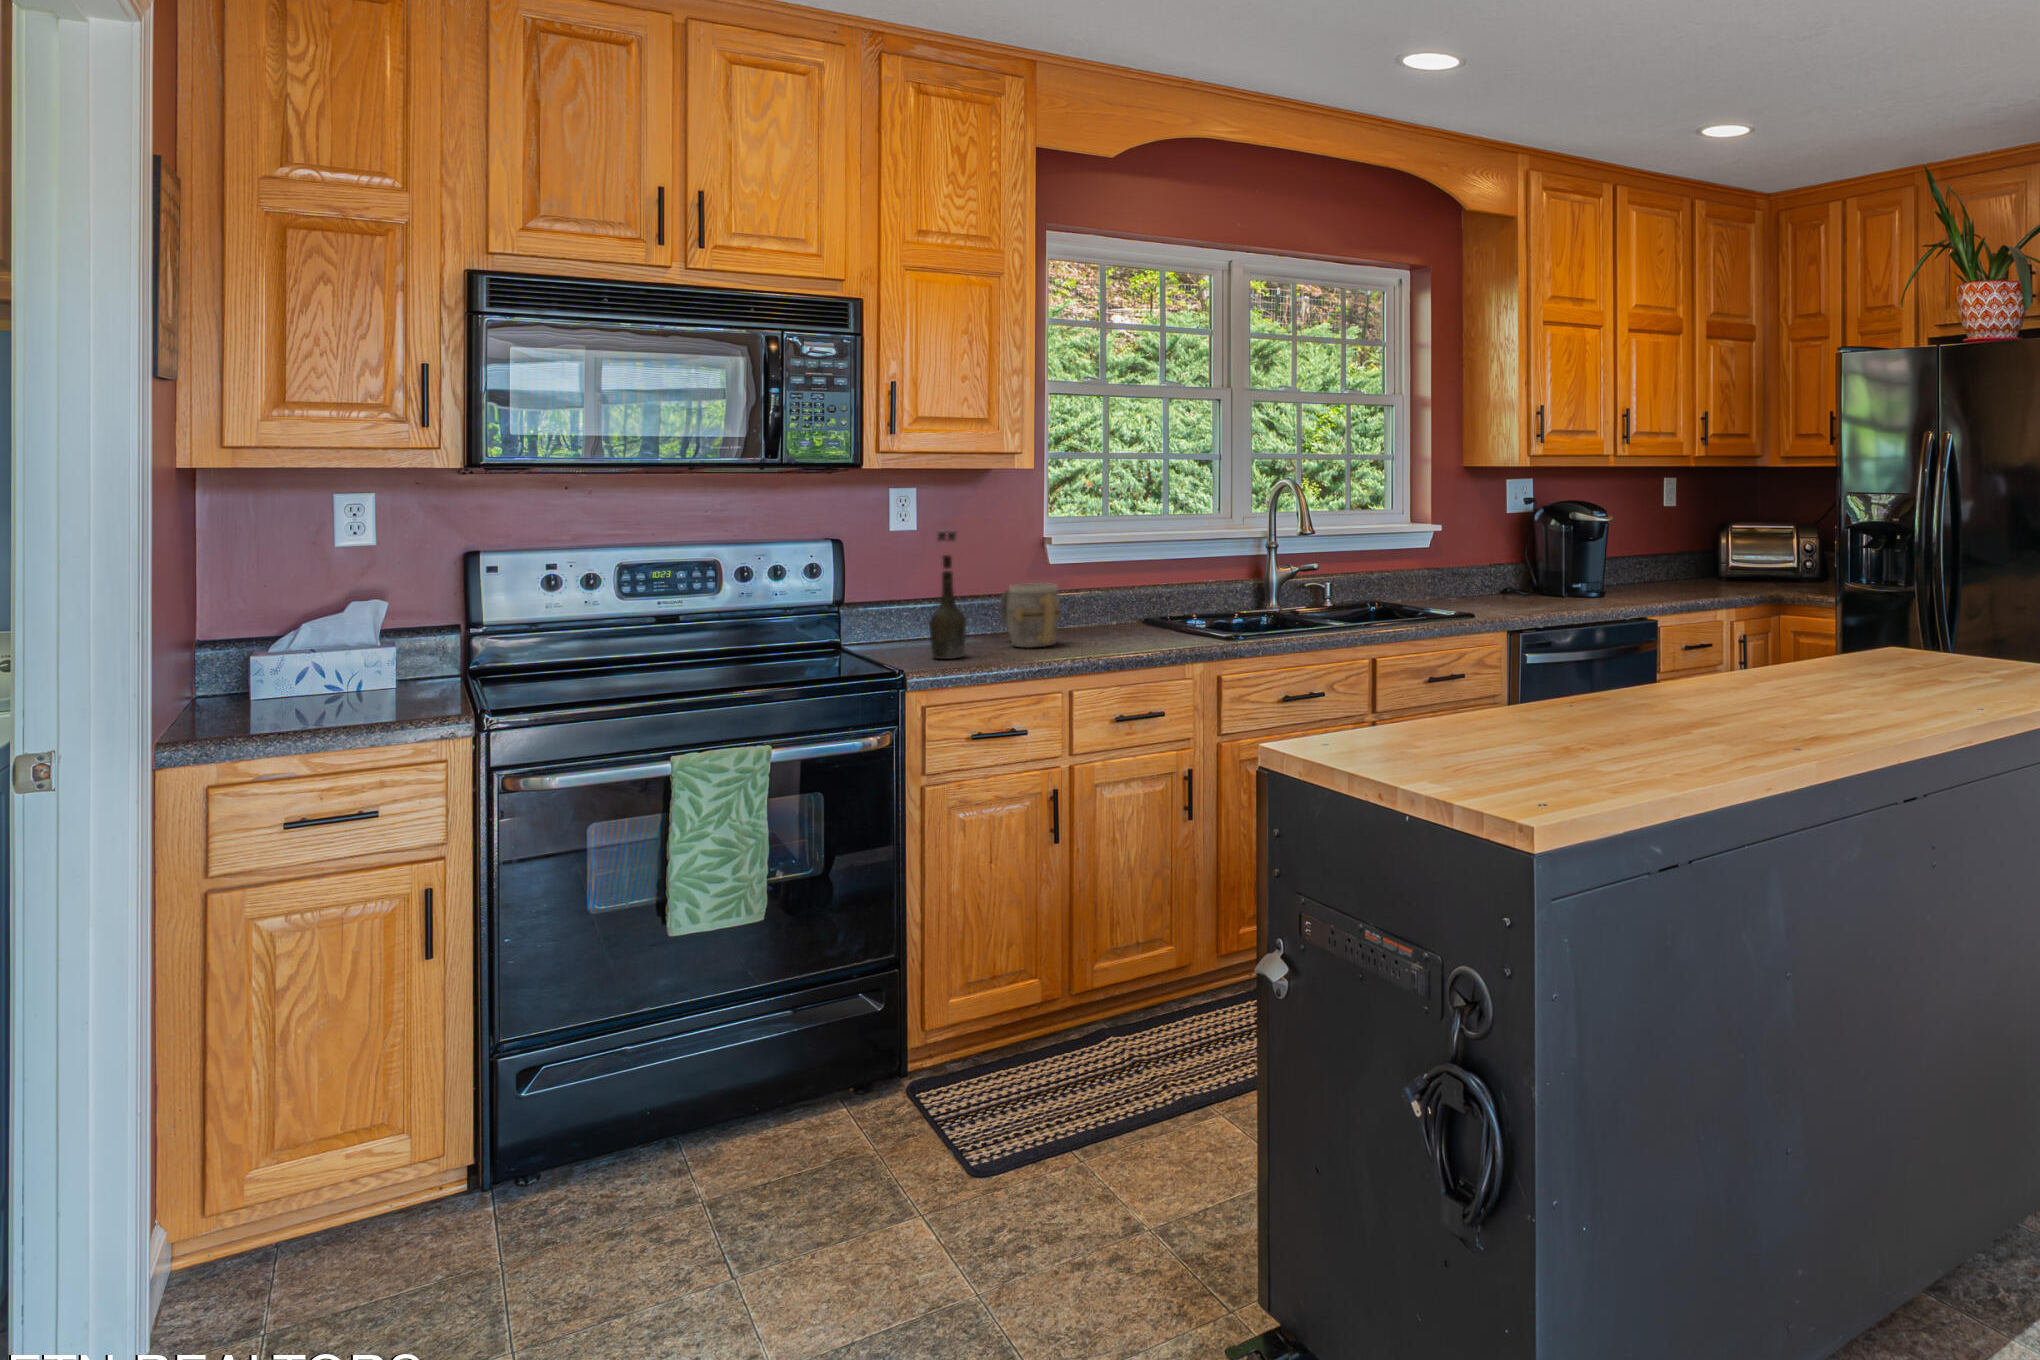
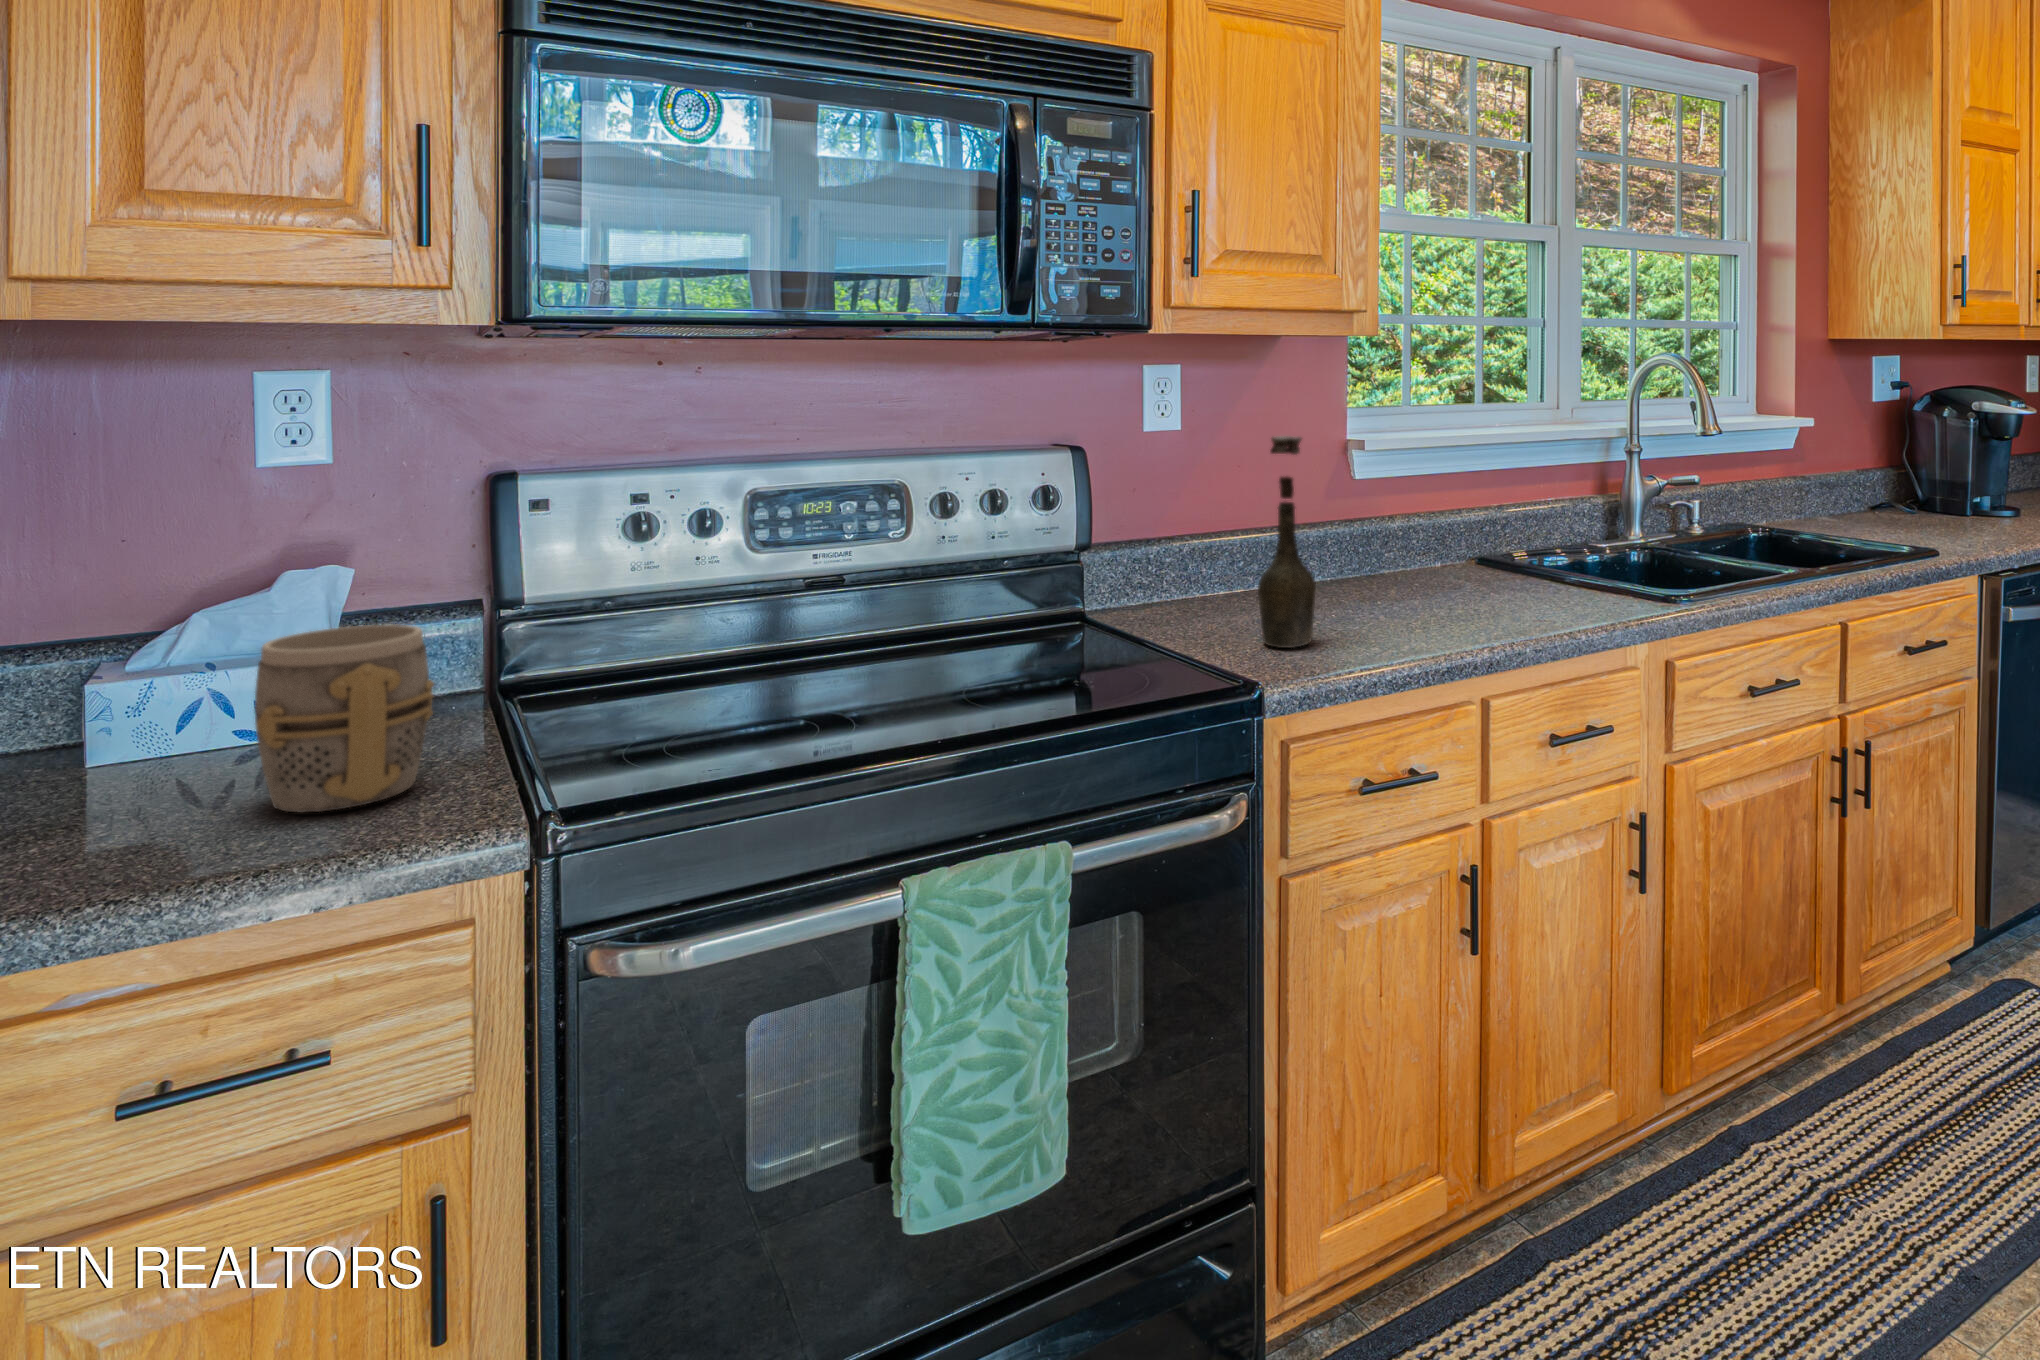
mug: present [1001,583,1061,648] -> present [254,624,434,812]

